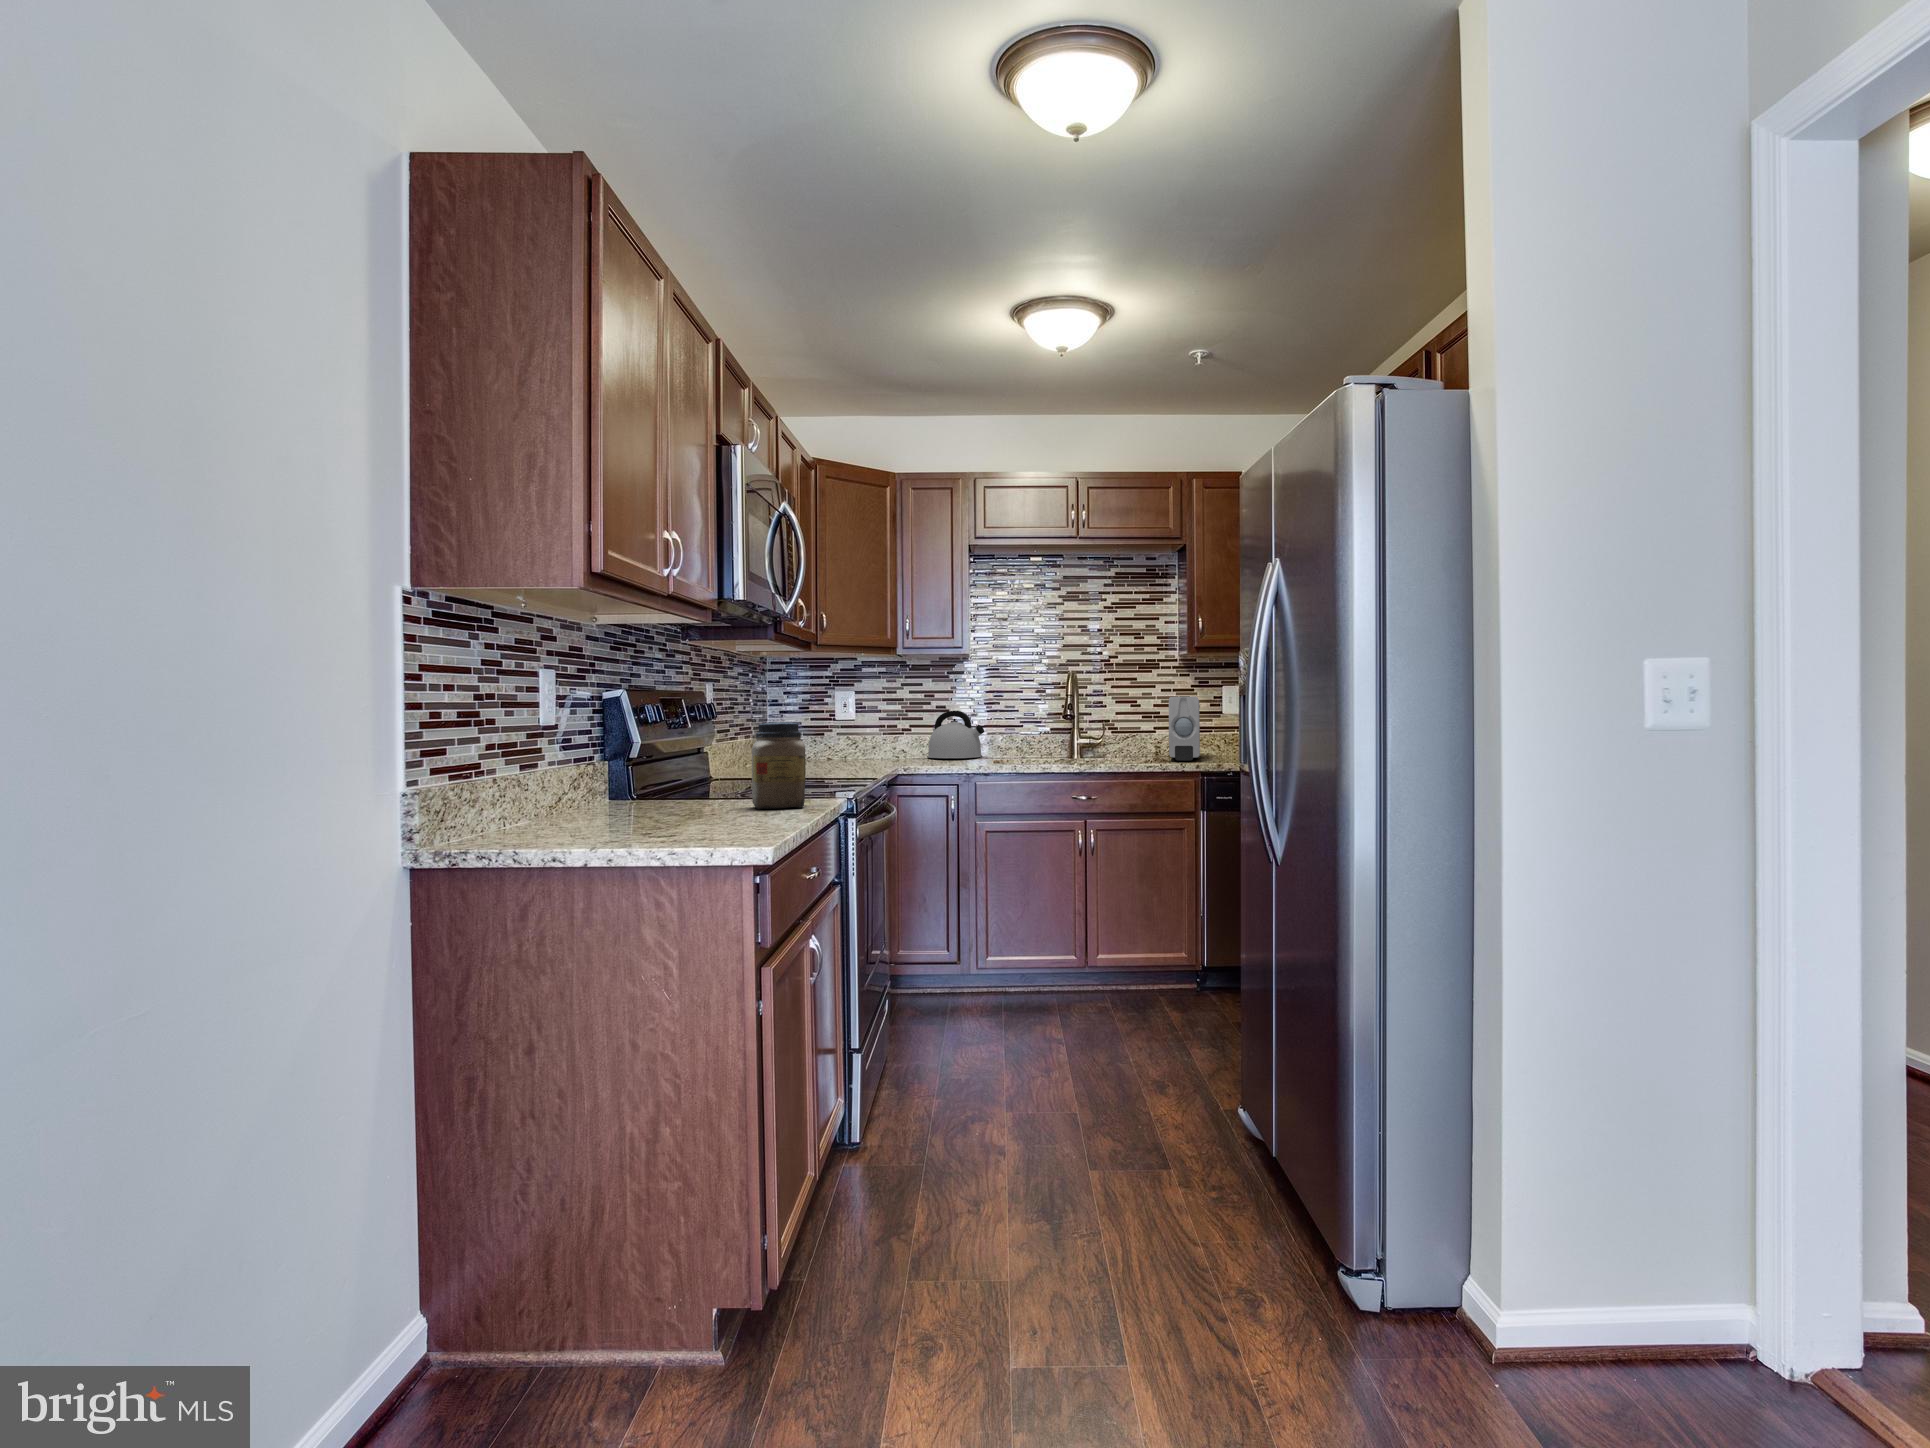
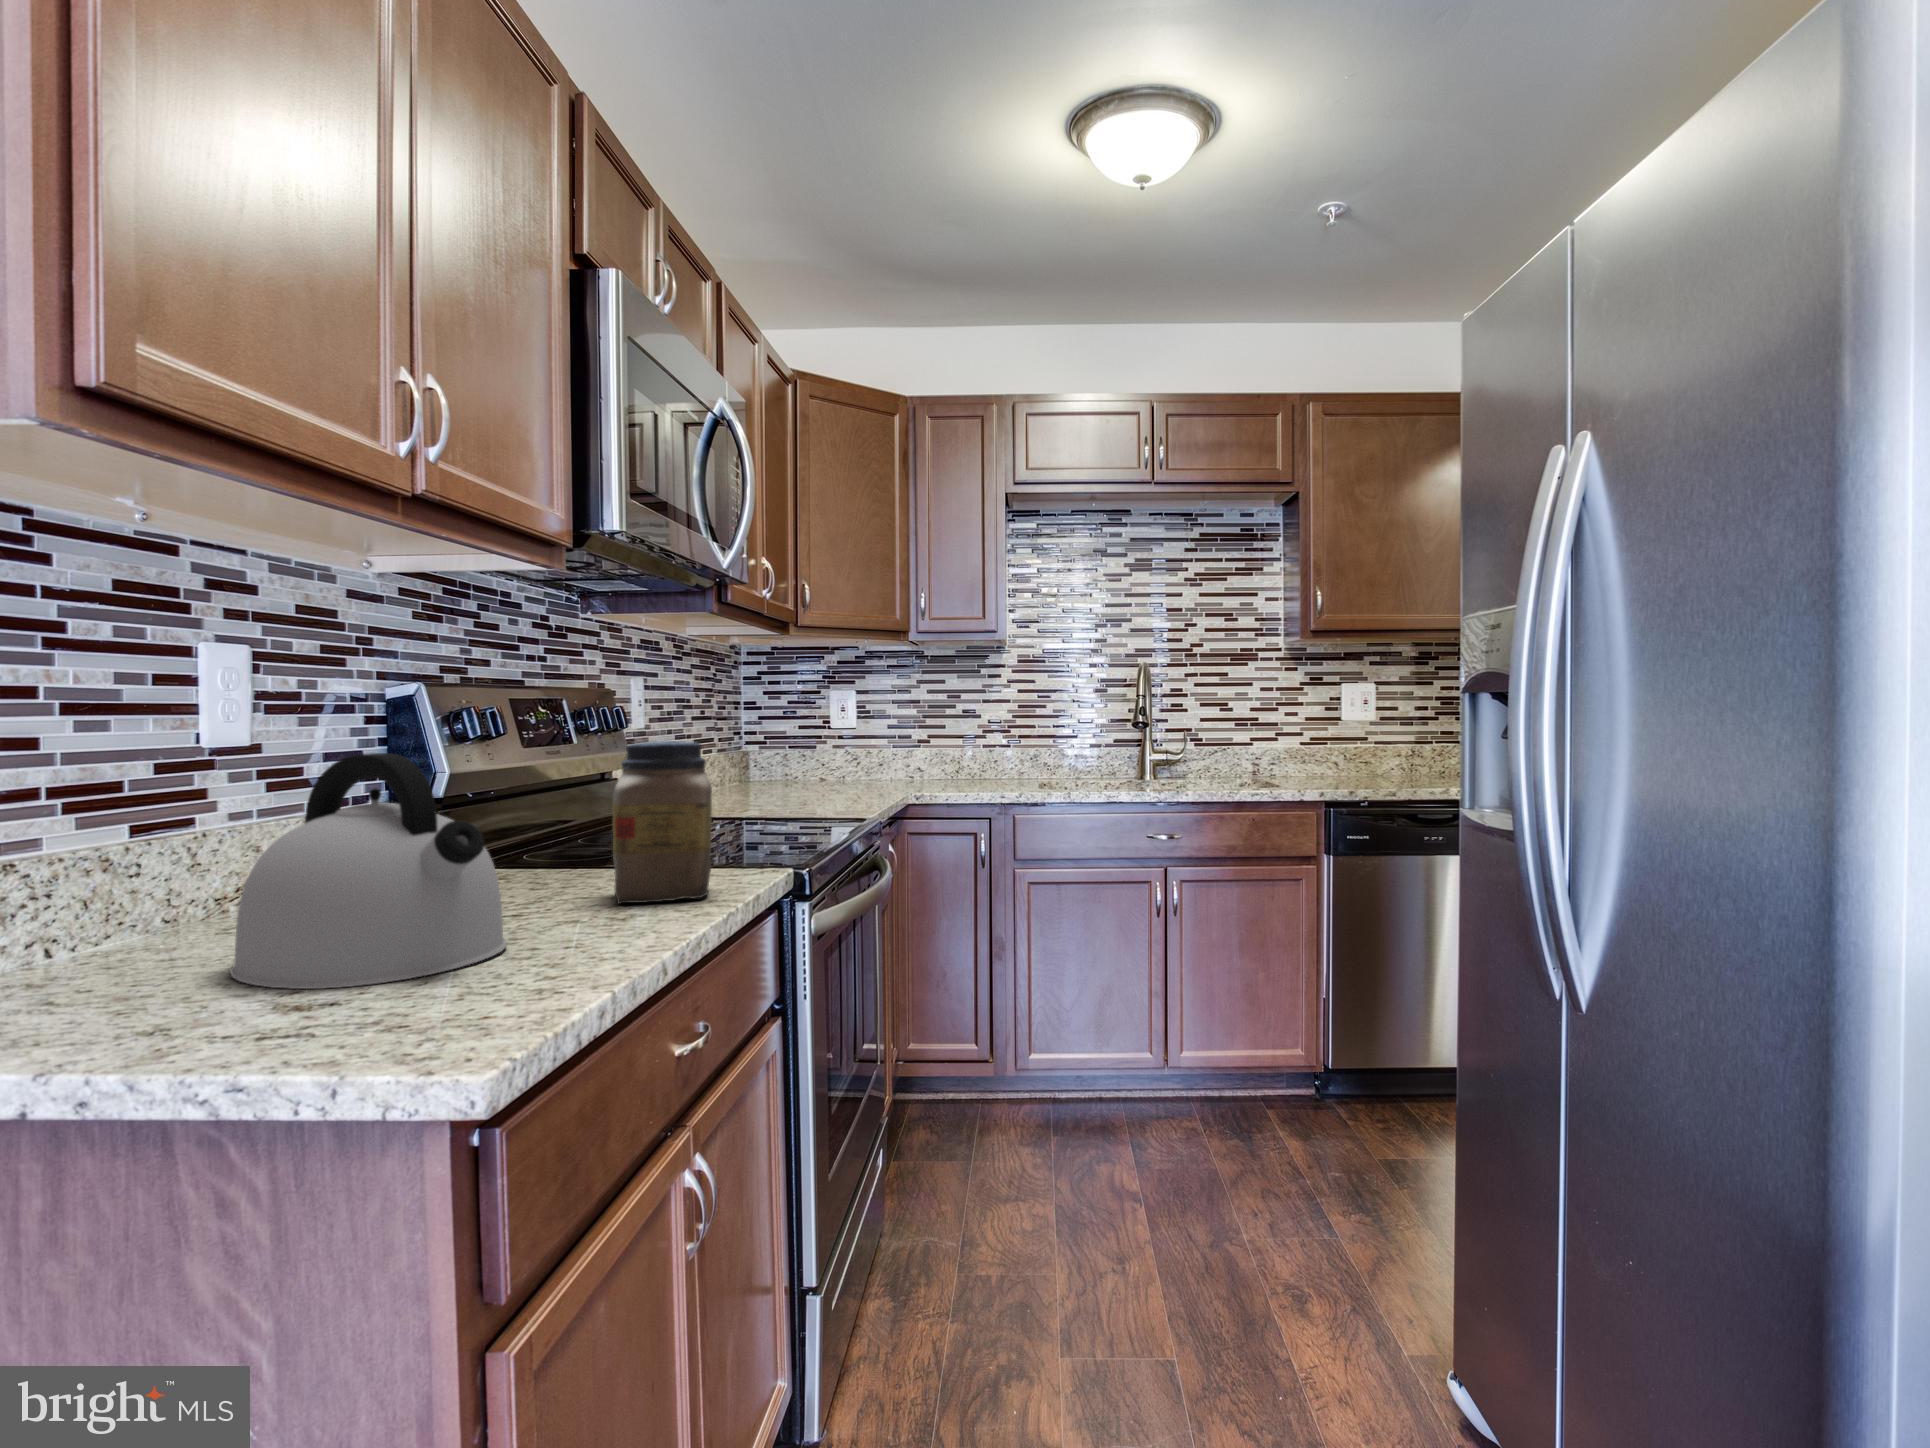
soap dispenser: present [1169,697,1200,761] -> none [1278,697,1322,784]
kettle: present [928,711,984,758] -> present [230,753,507,989]

